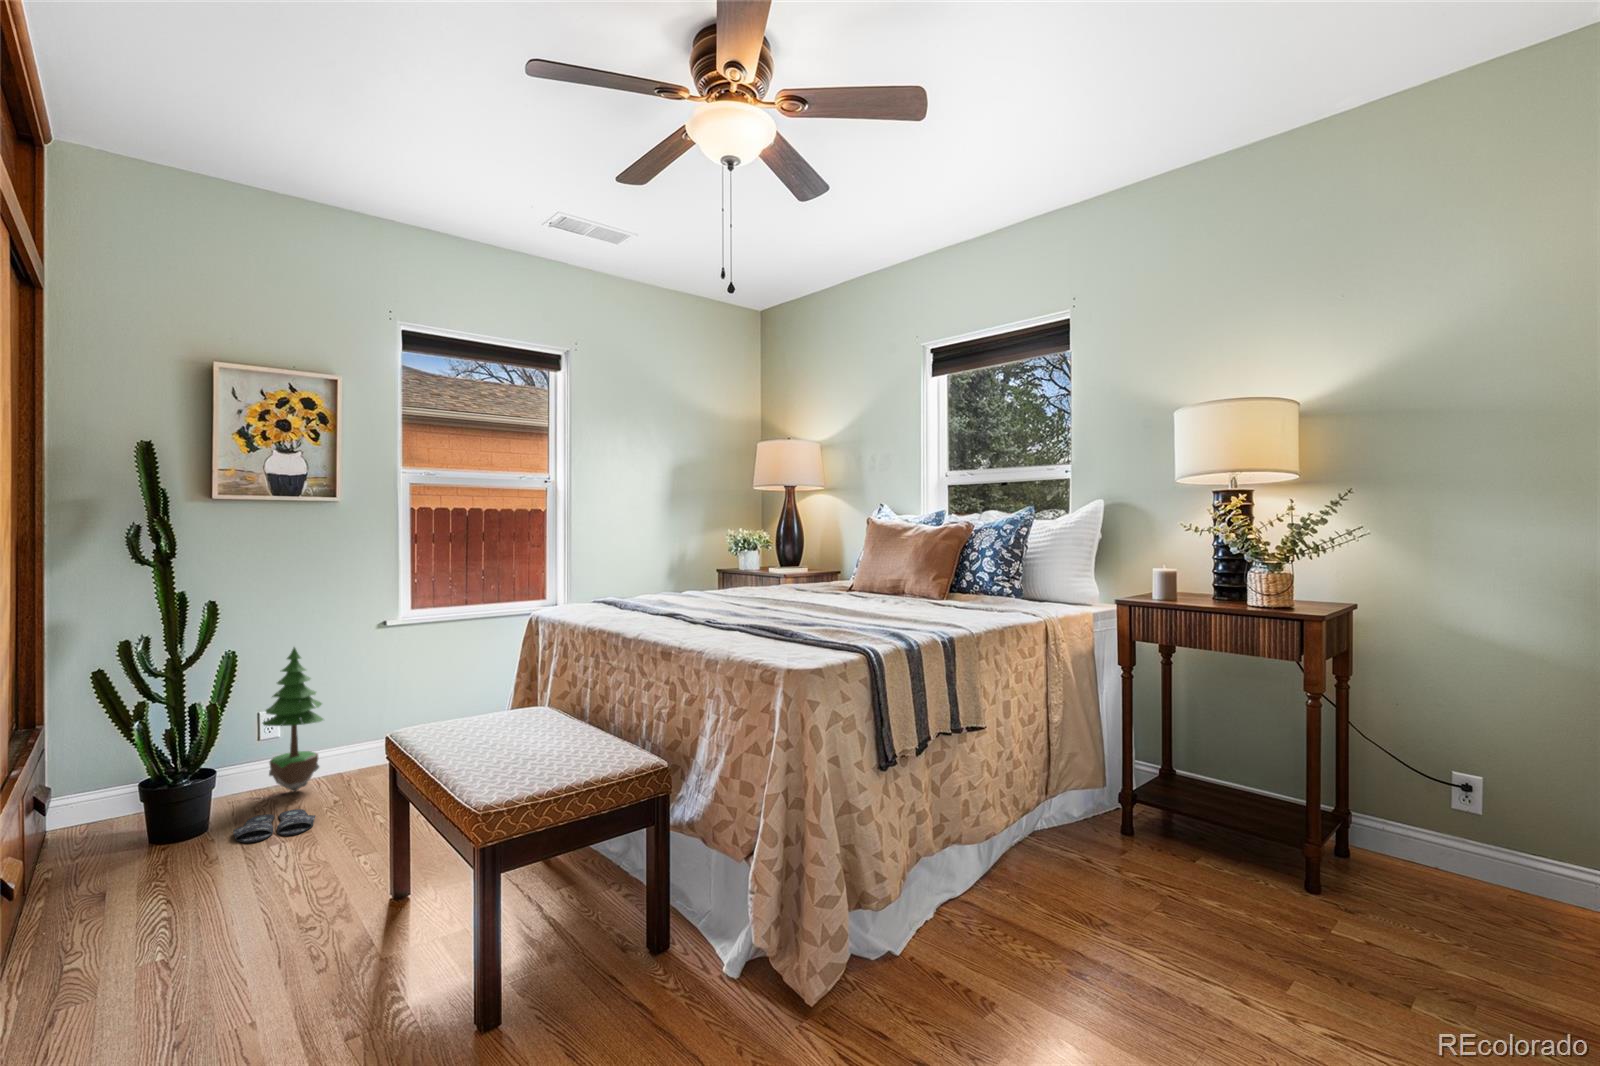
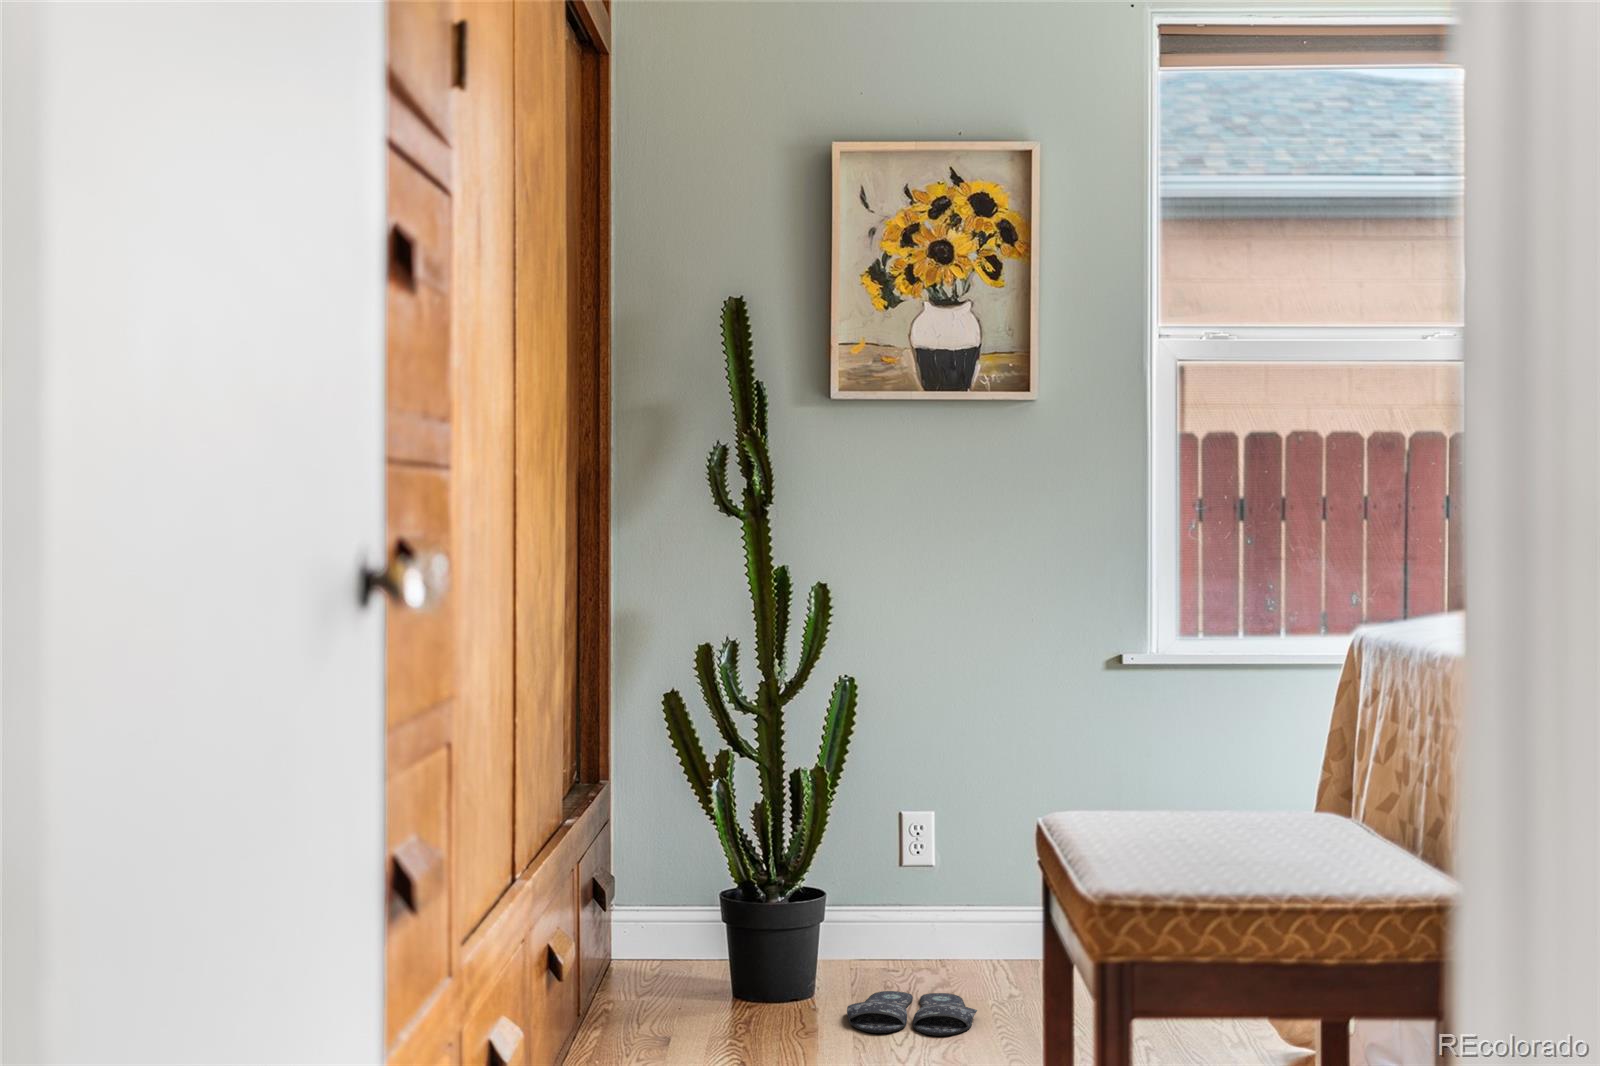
potted tree: present [263,648,323,791] -> none [901,680,1002,964]

